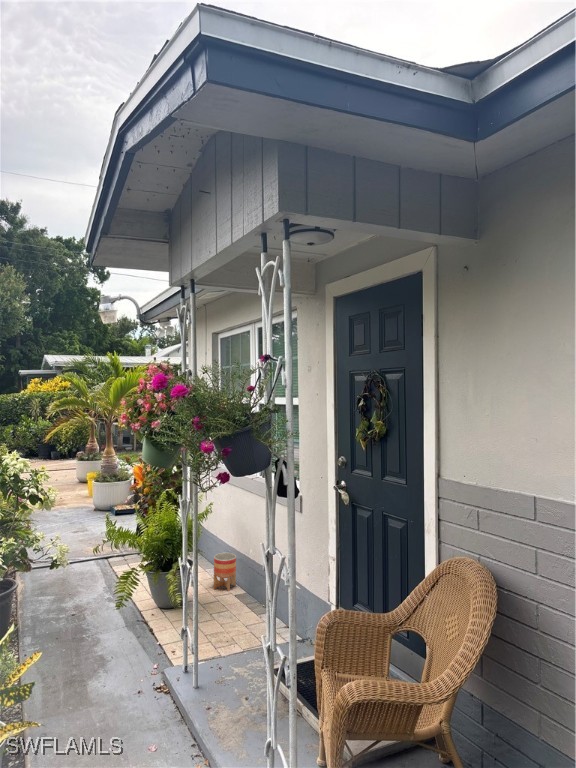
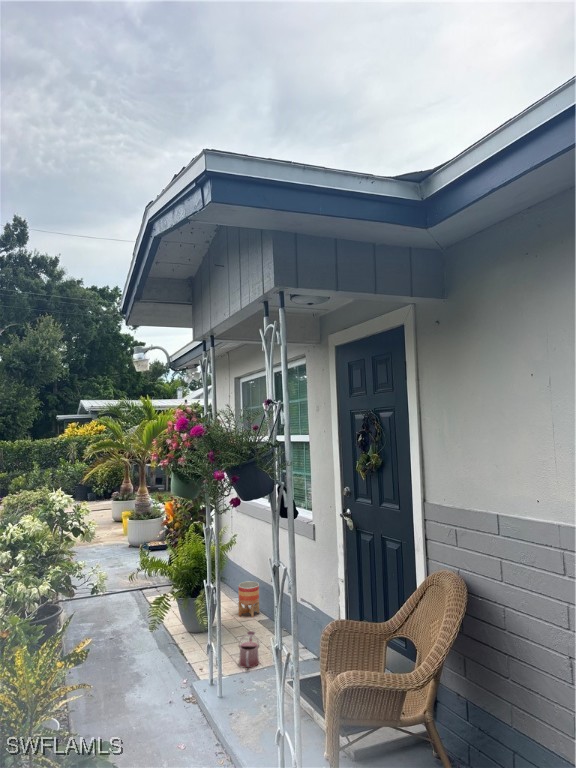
watering can: none [215,610,239,651] -> present [239,631,259,668]

